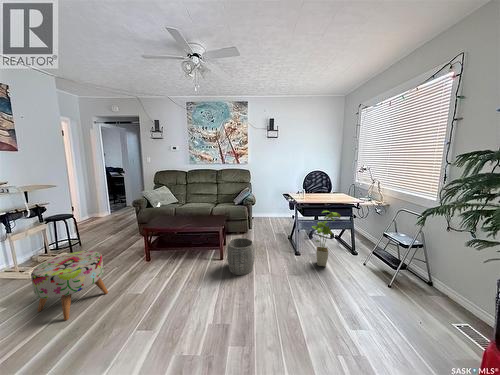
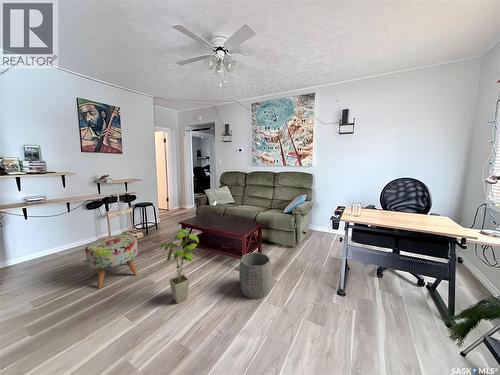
house plant: present [312,211,340,266] -> present [160,229,199,303]

